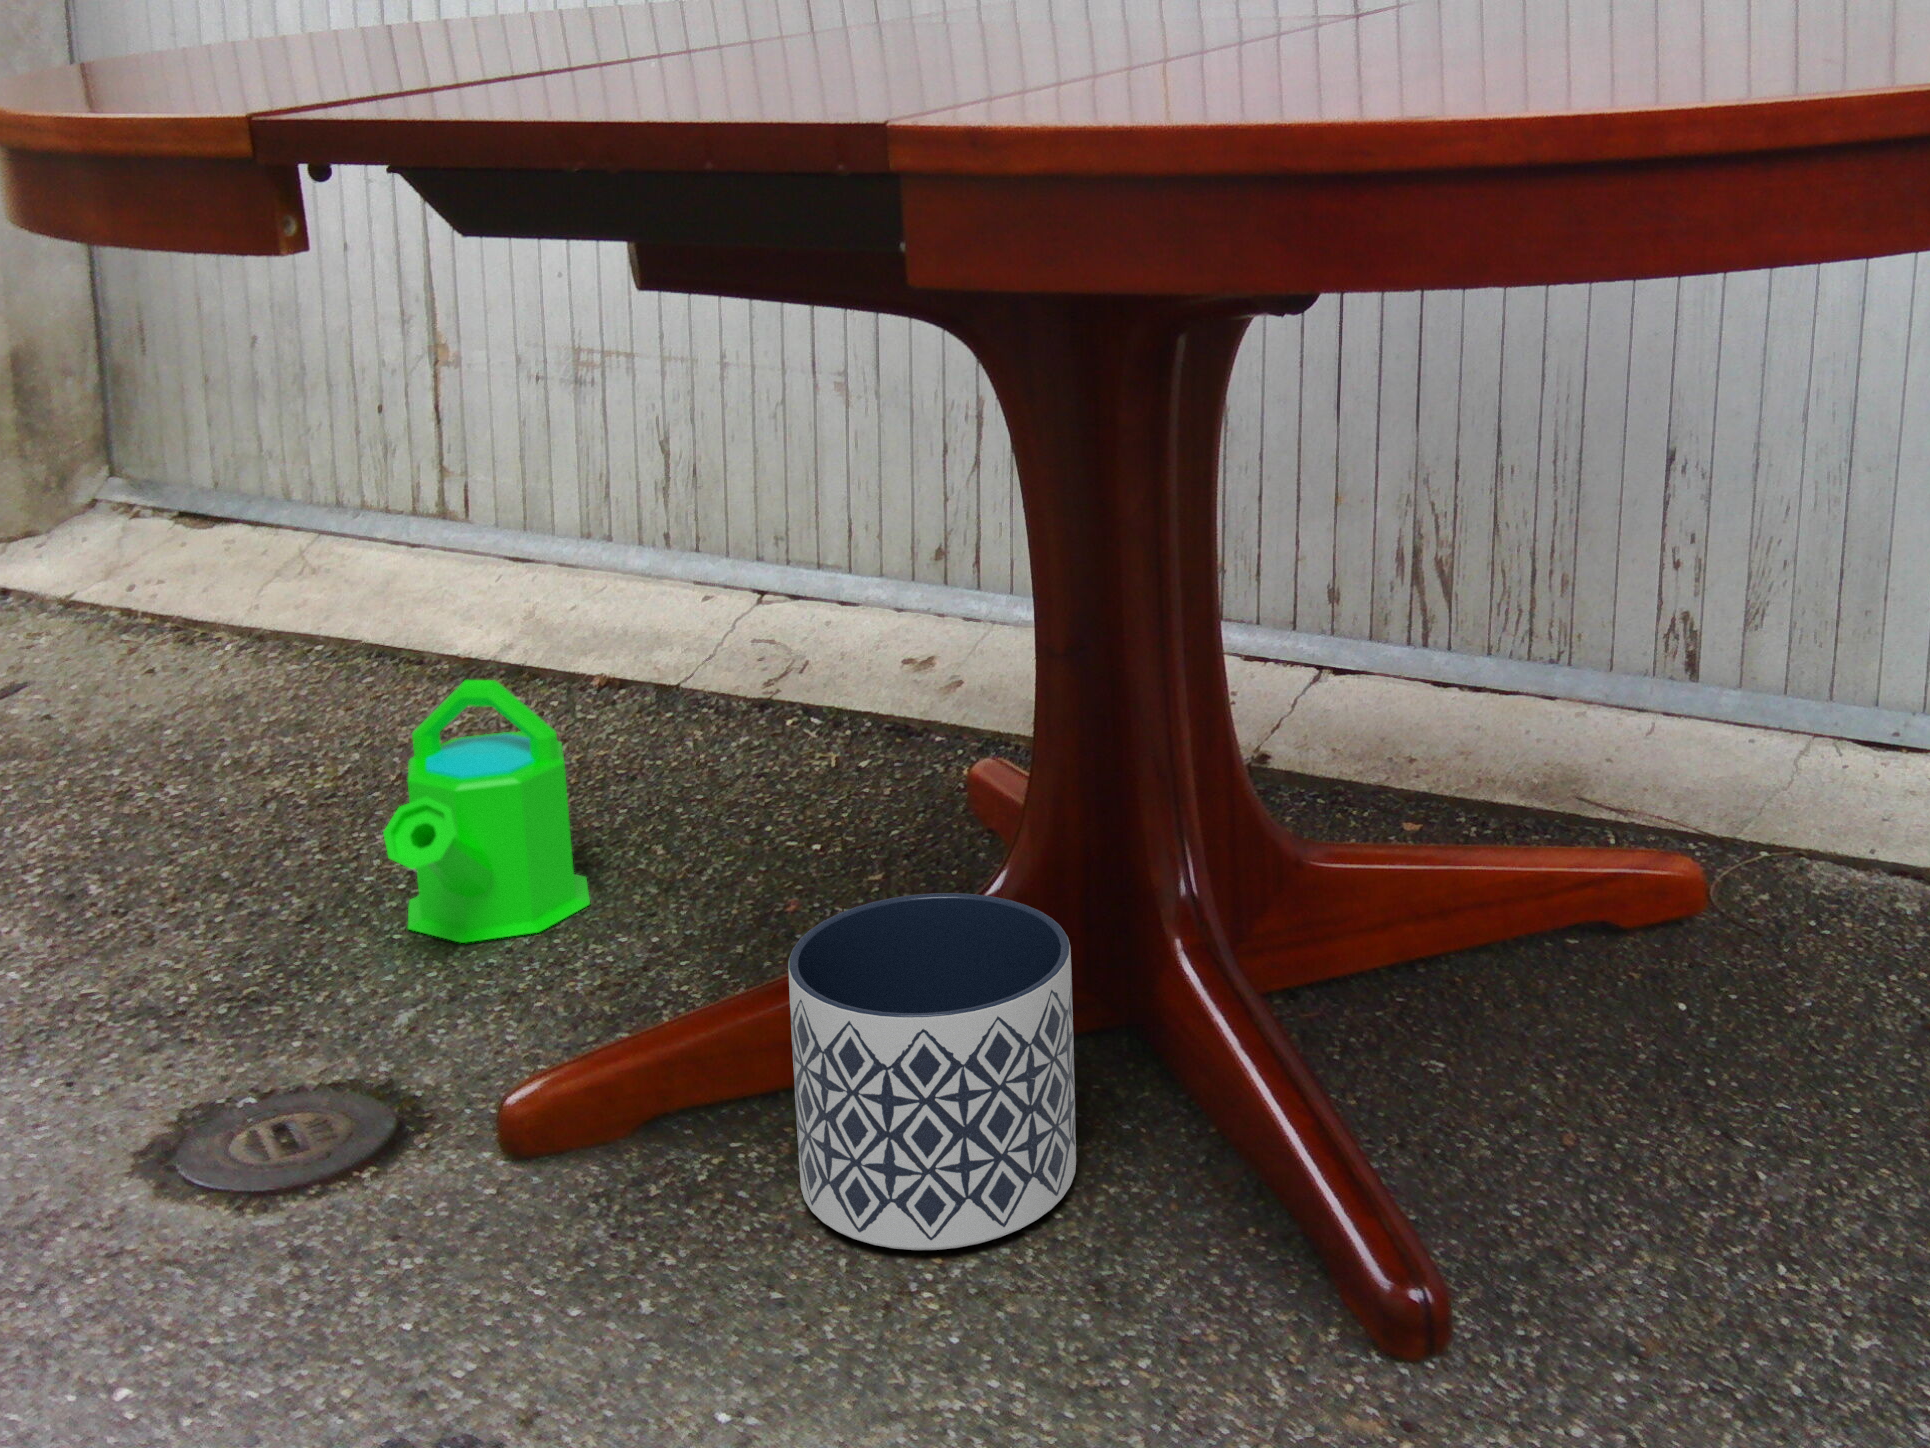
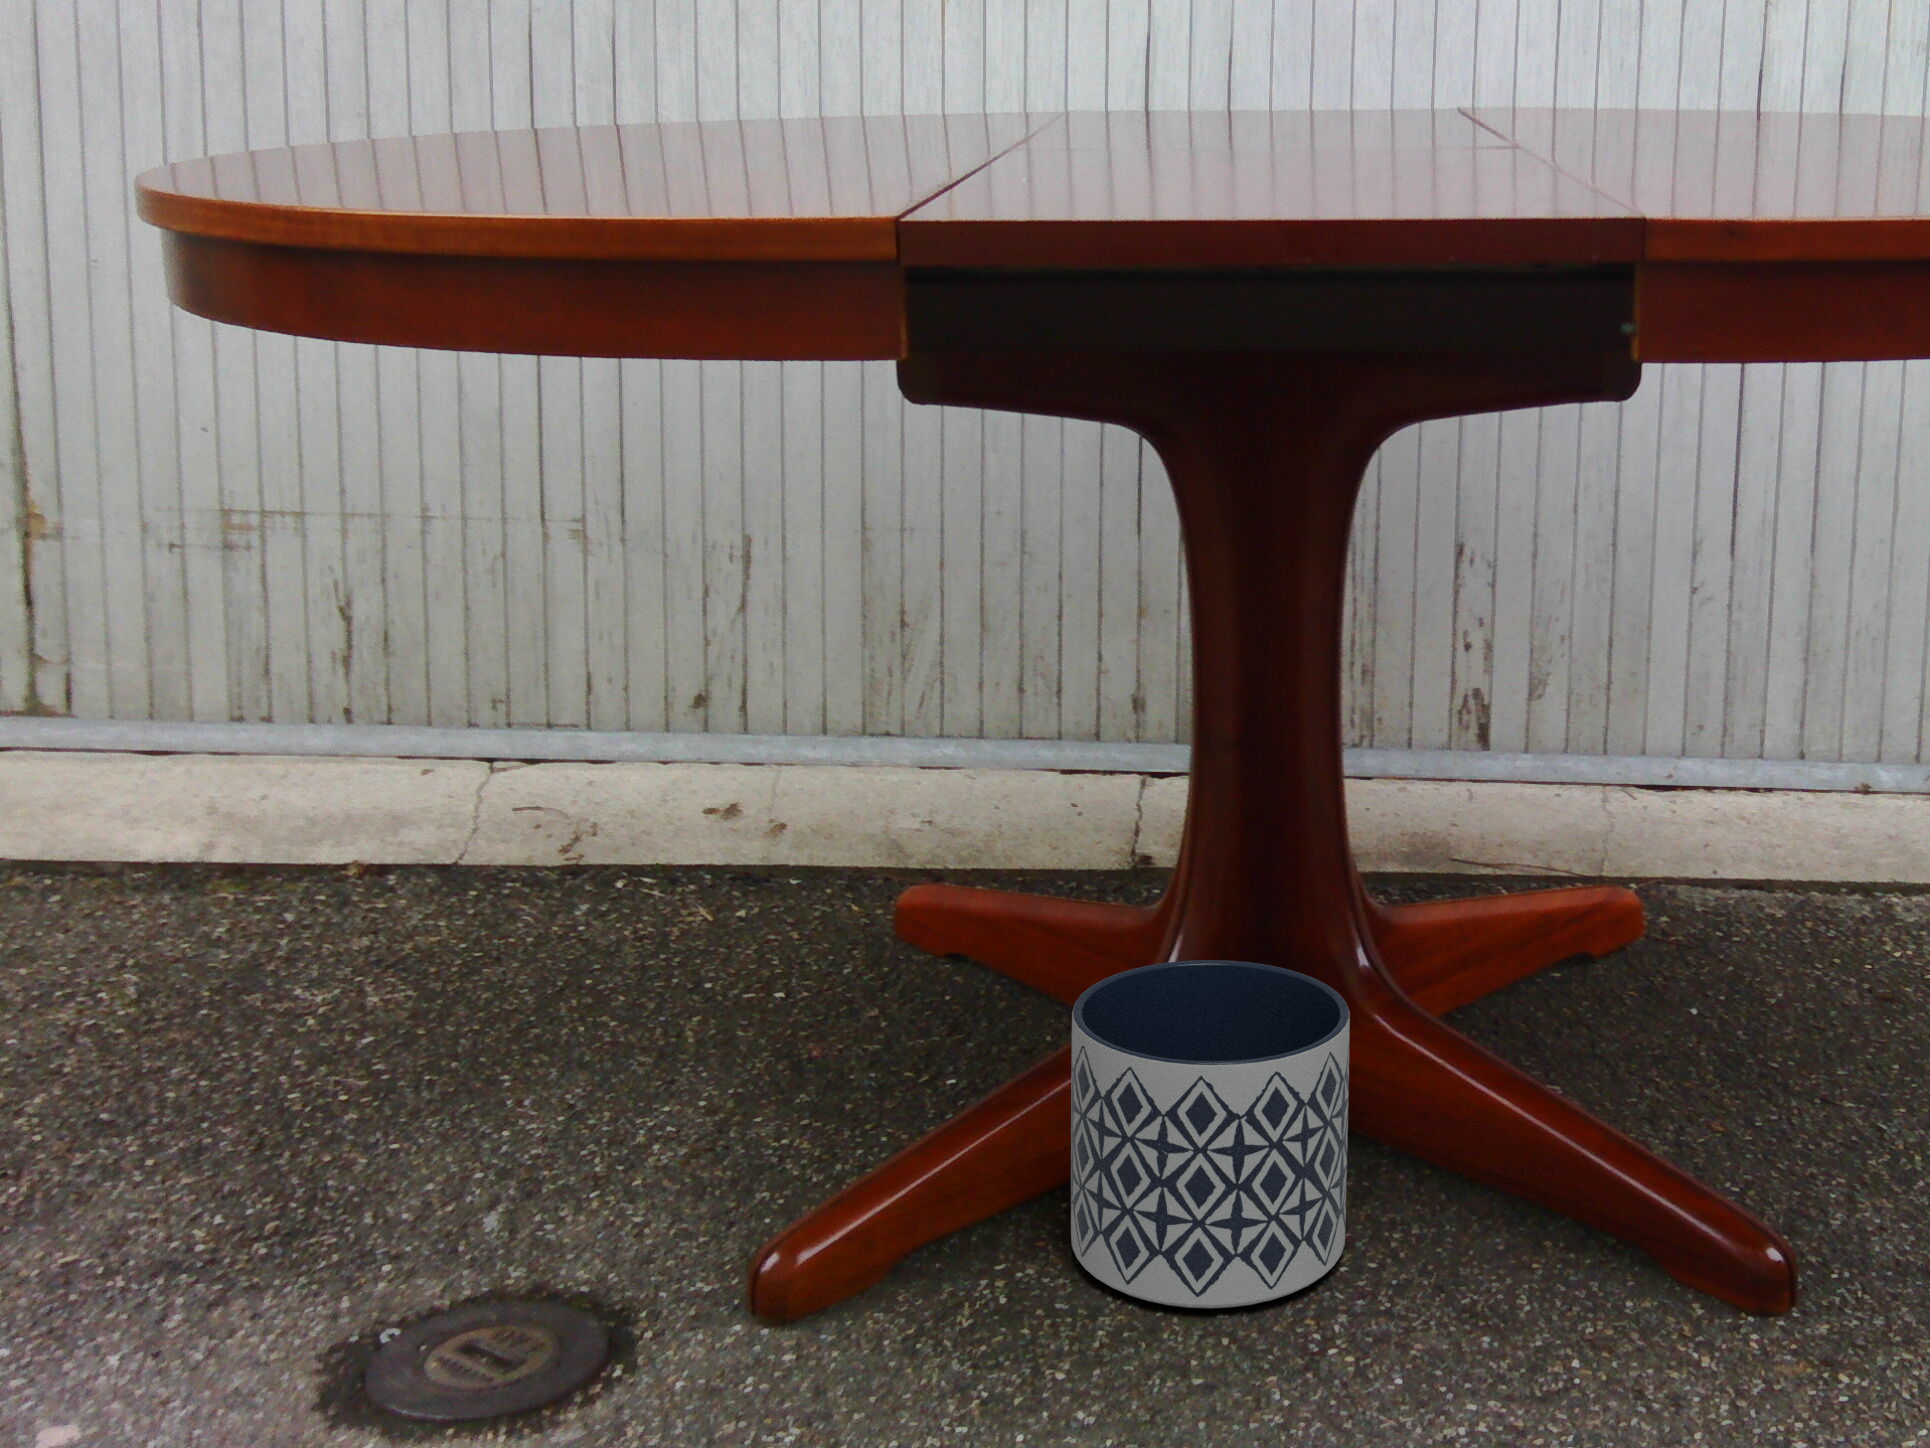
watering can: present [383,680,590,943] -> none [356,832,581,1131]

